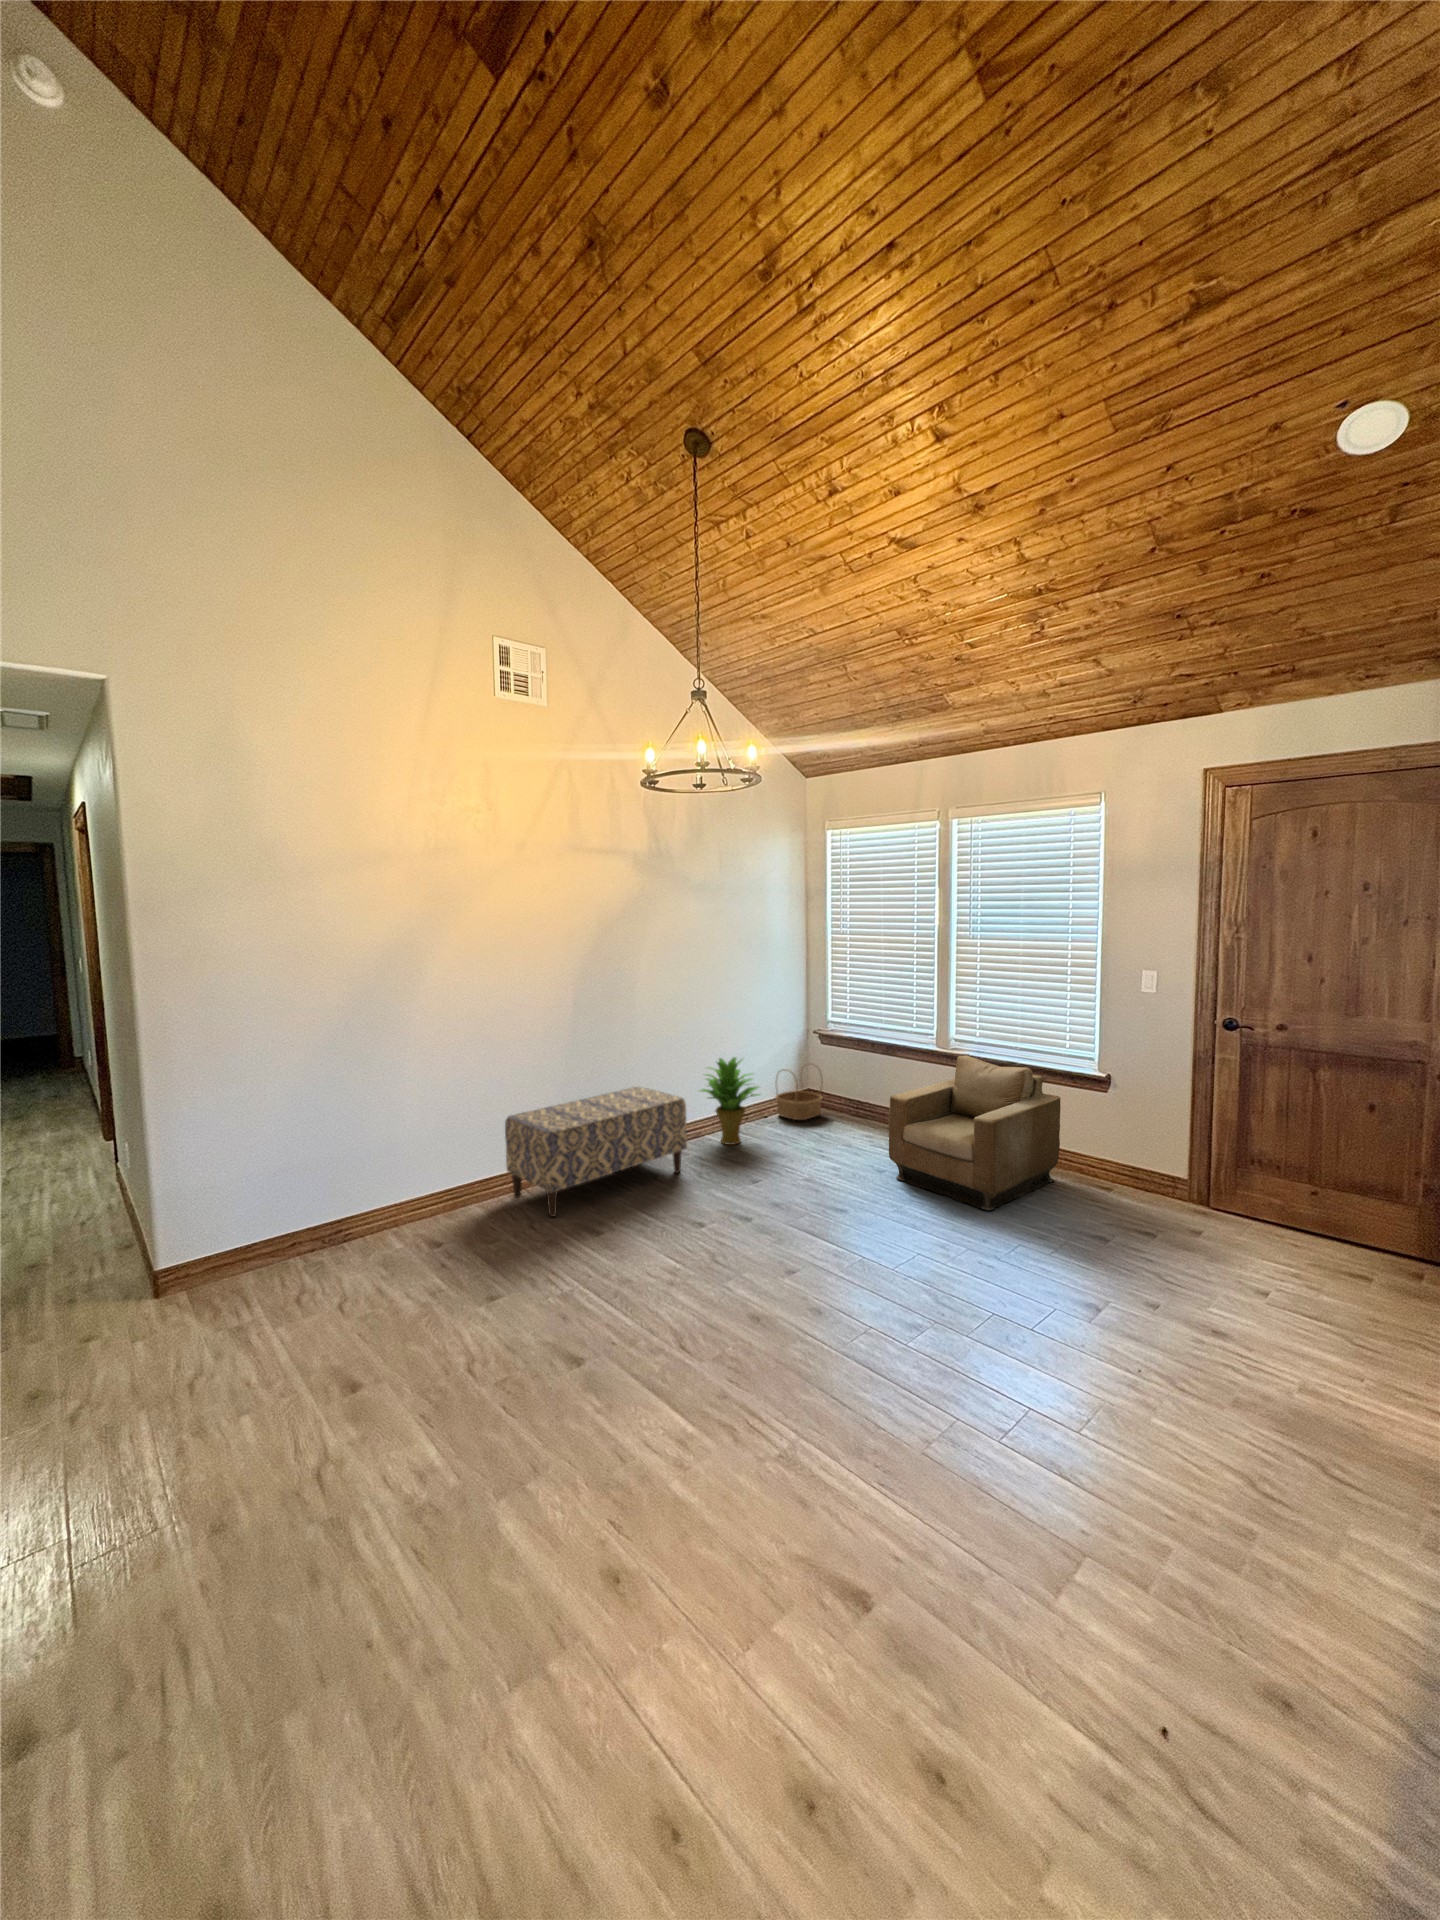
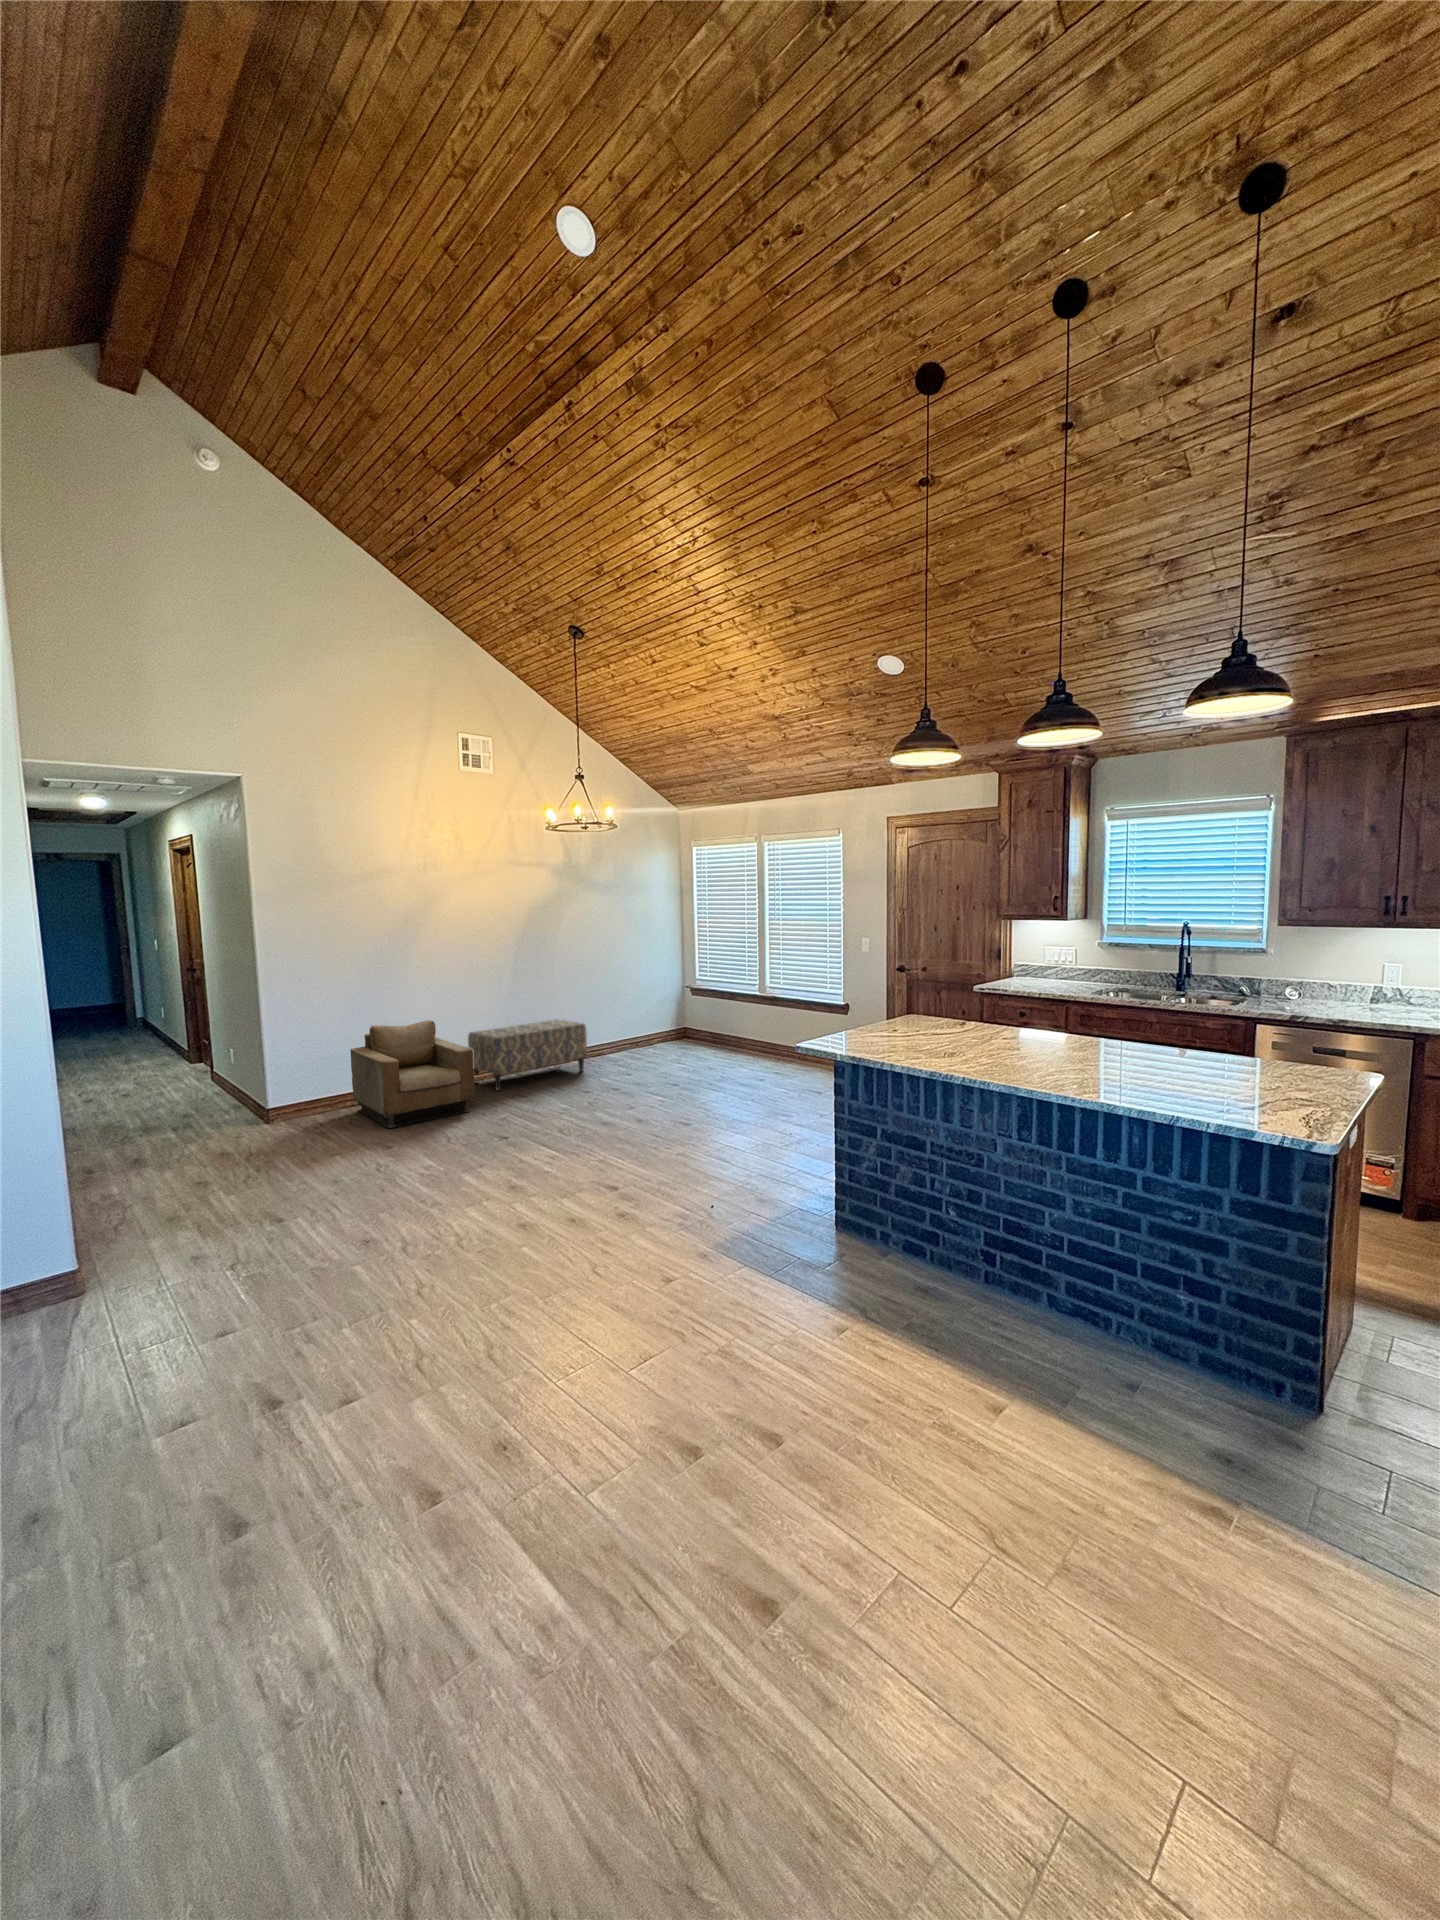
armchair: present [889,1055,1061,1210] -> present [350,1020,475,1128]
potted plant: present [701,1057,759,1145] -> none [598,1001,642,1059]
basket: present [775,1065,823,1120] -> none [658,1009,691,1047]

